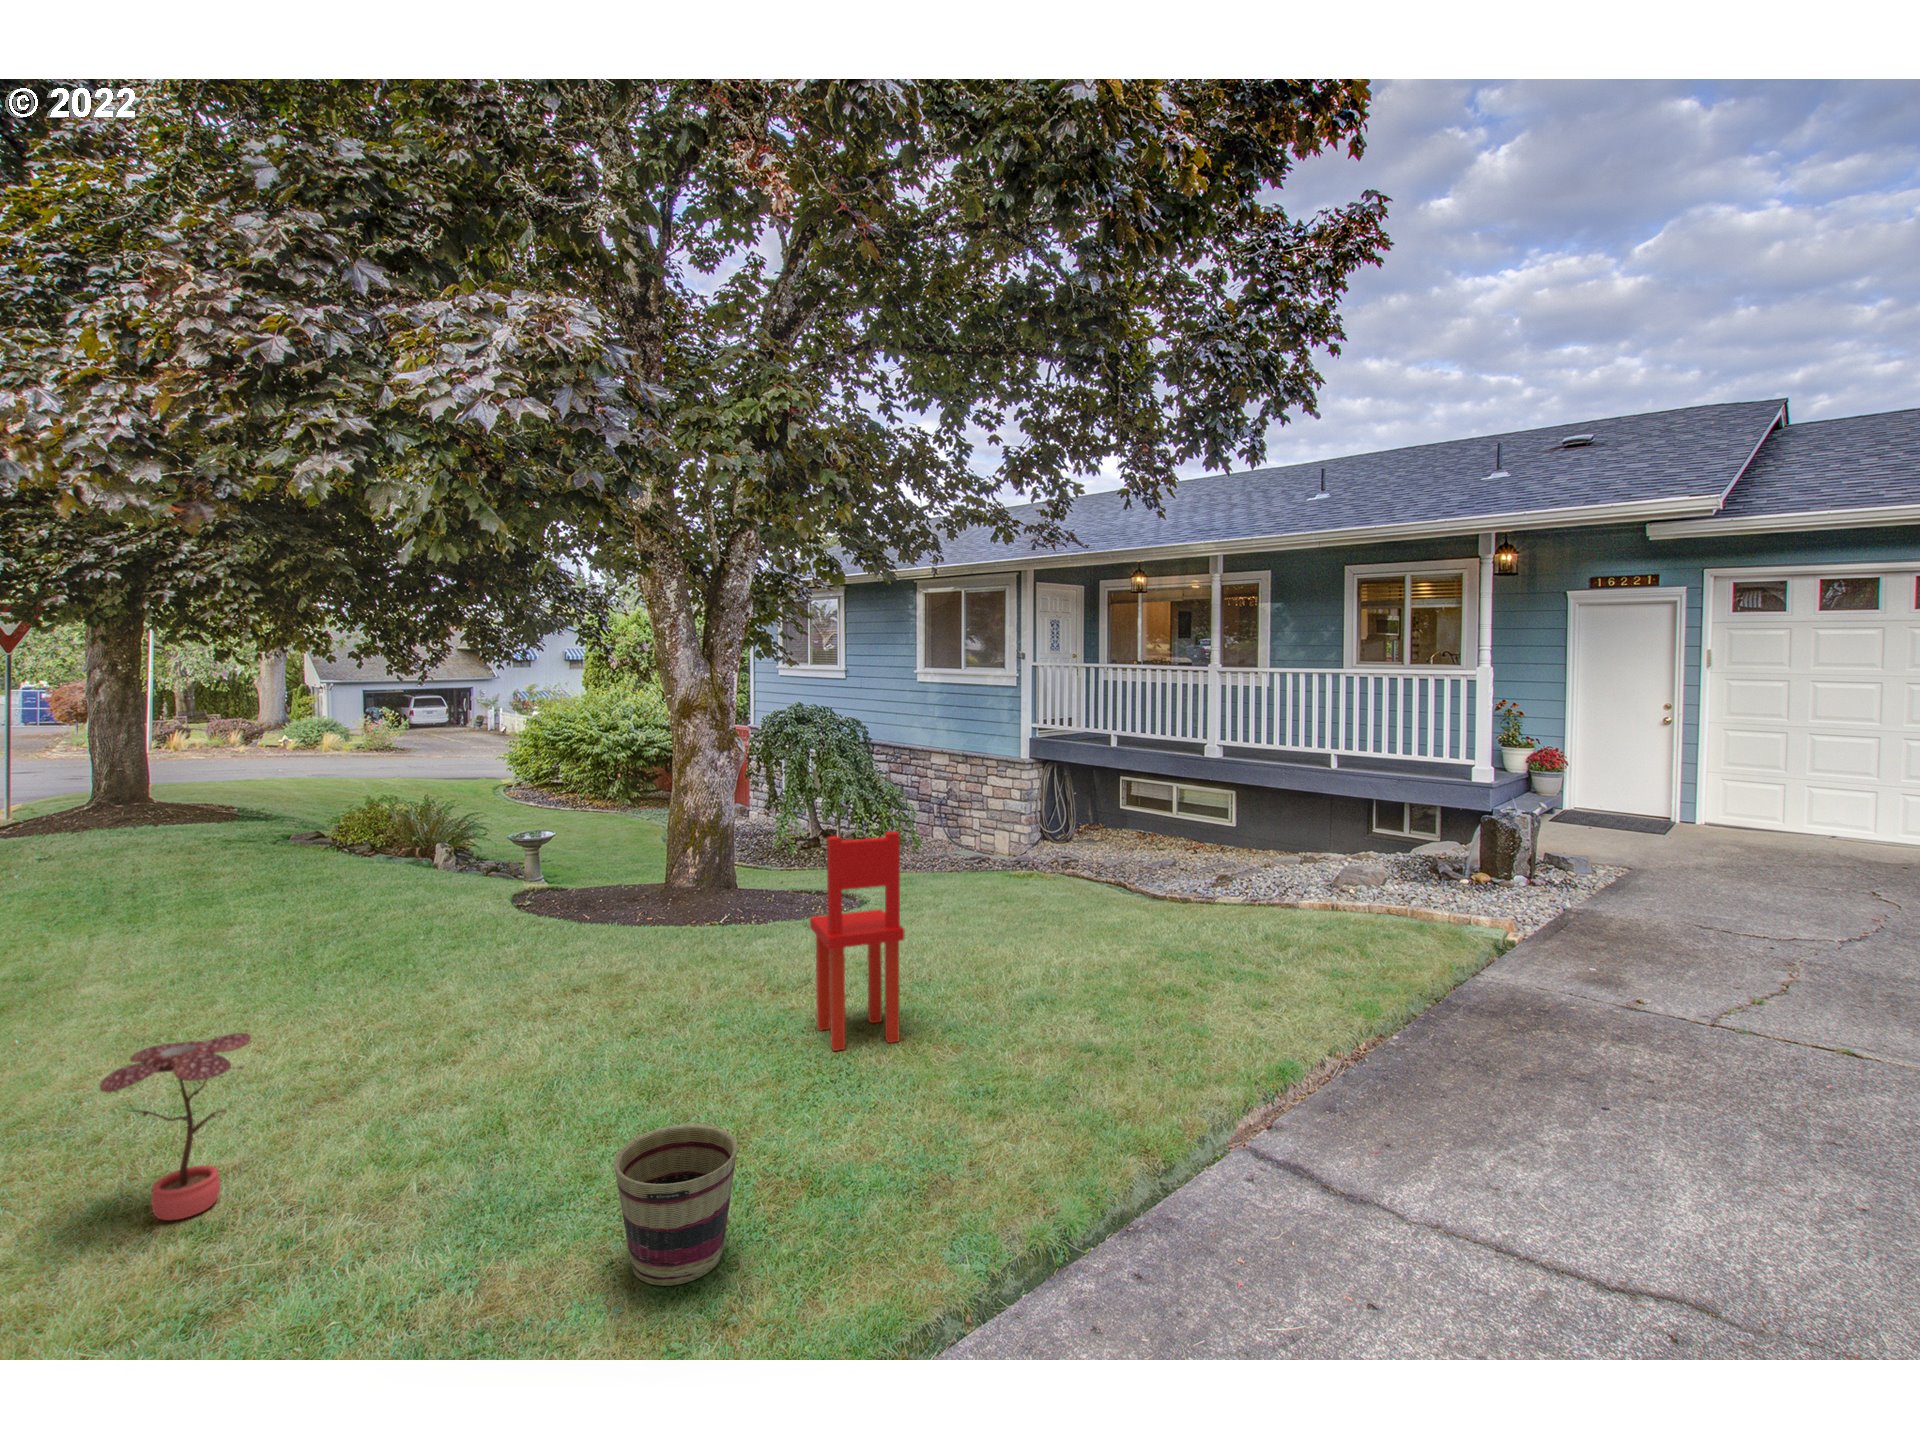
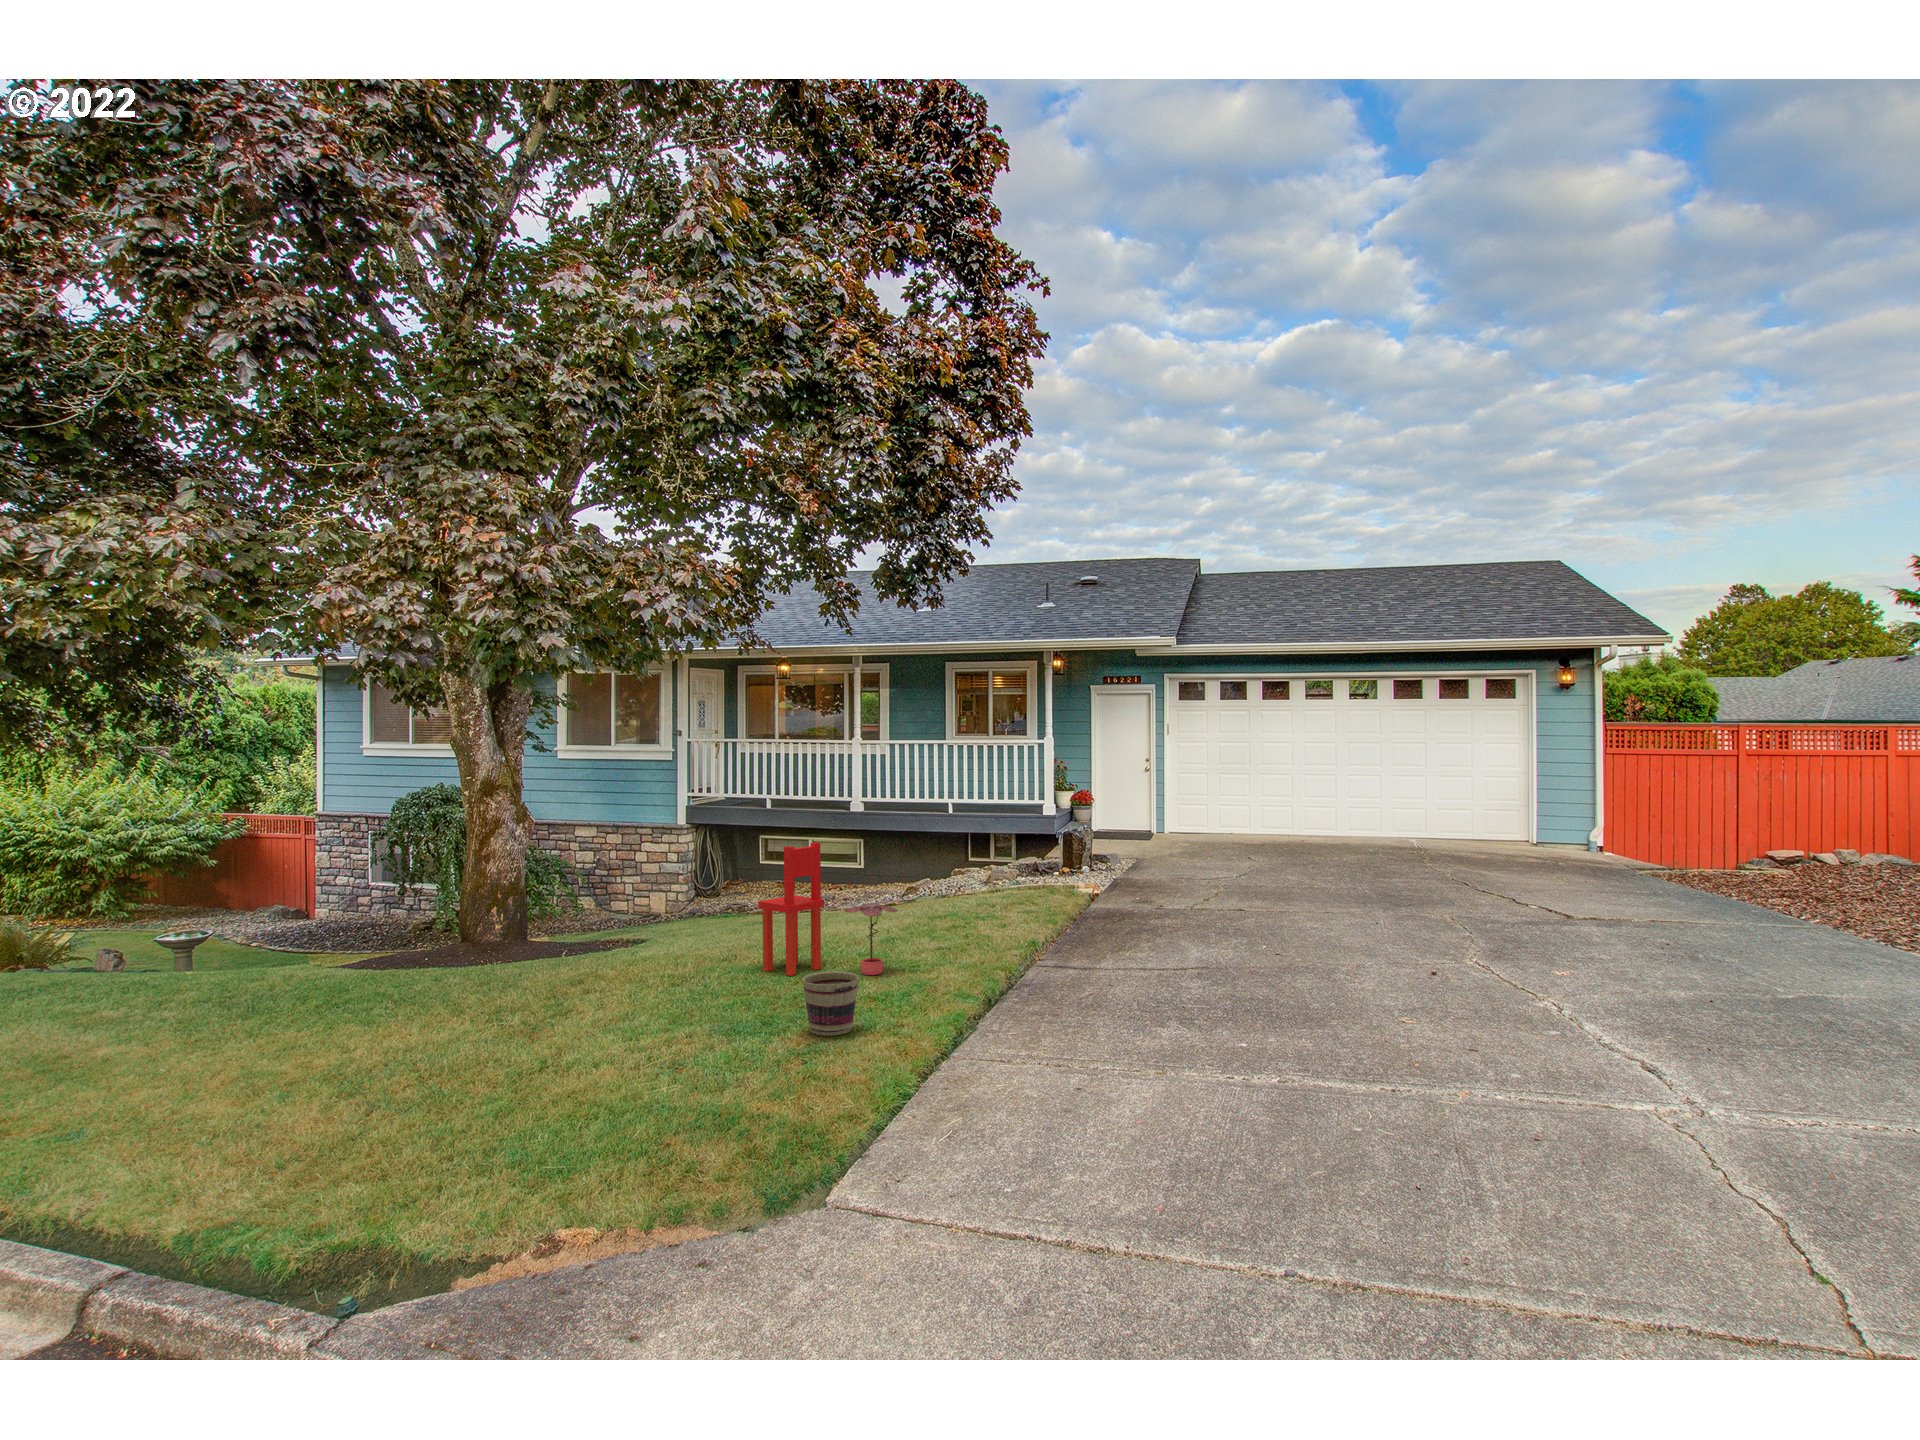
potted plant: present [100,1033,251,1220] -> present [844,904,898,975]

